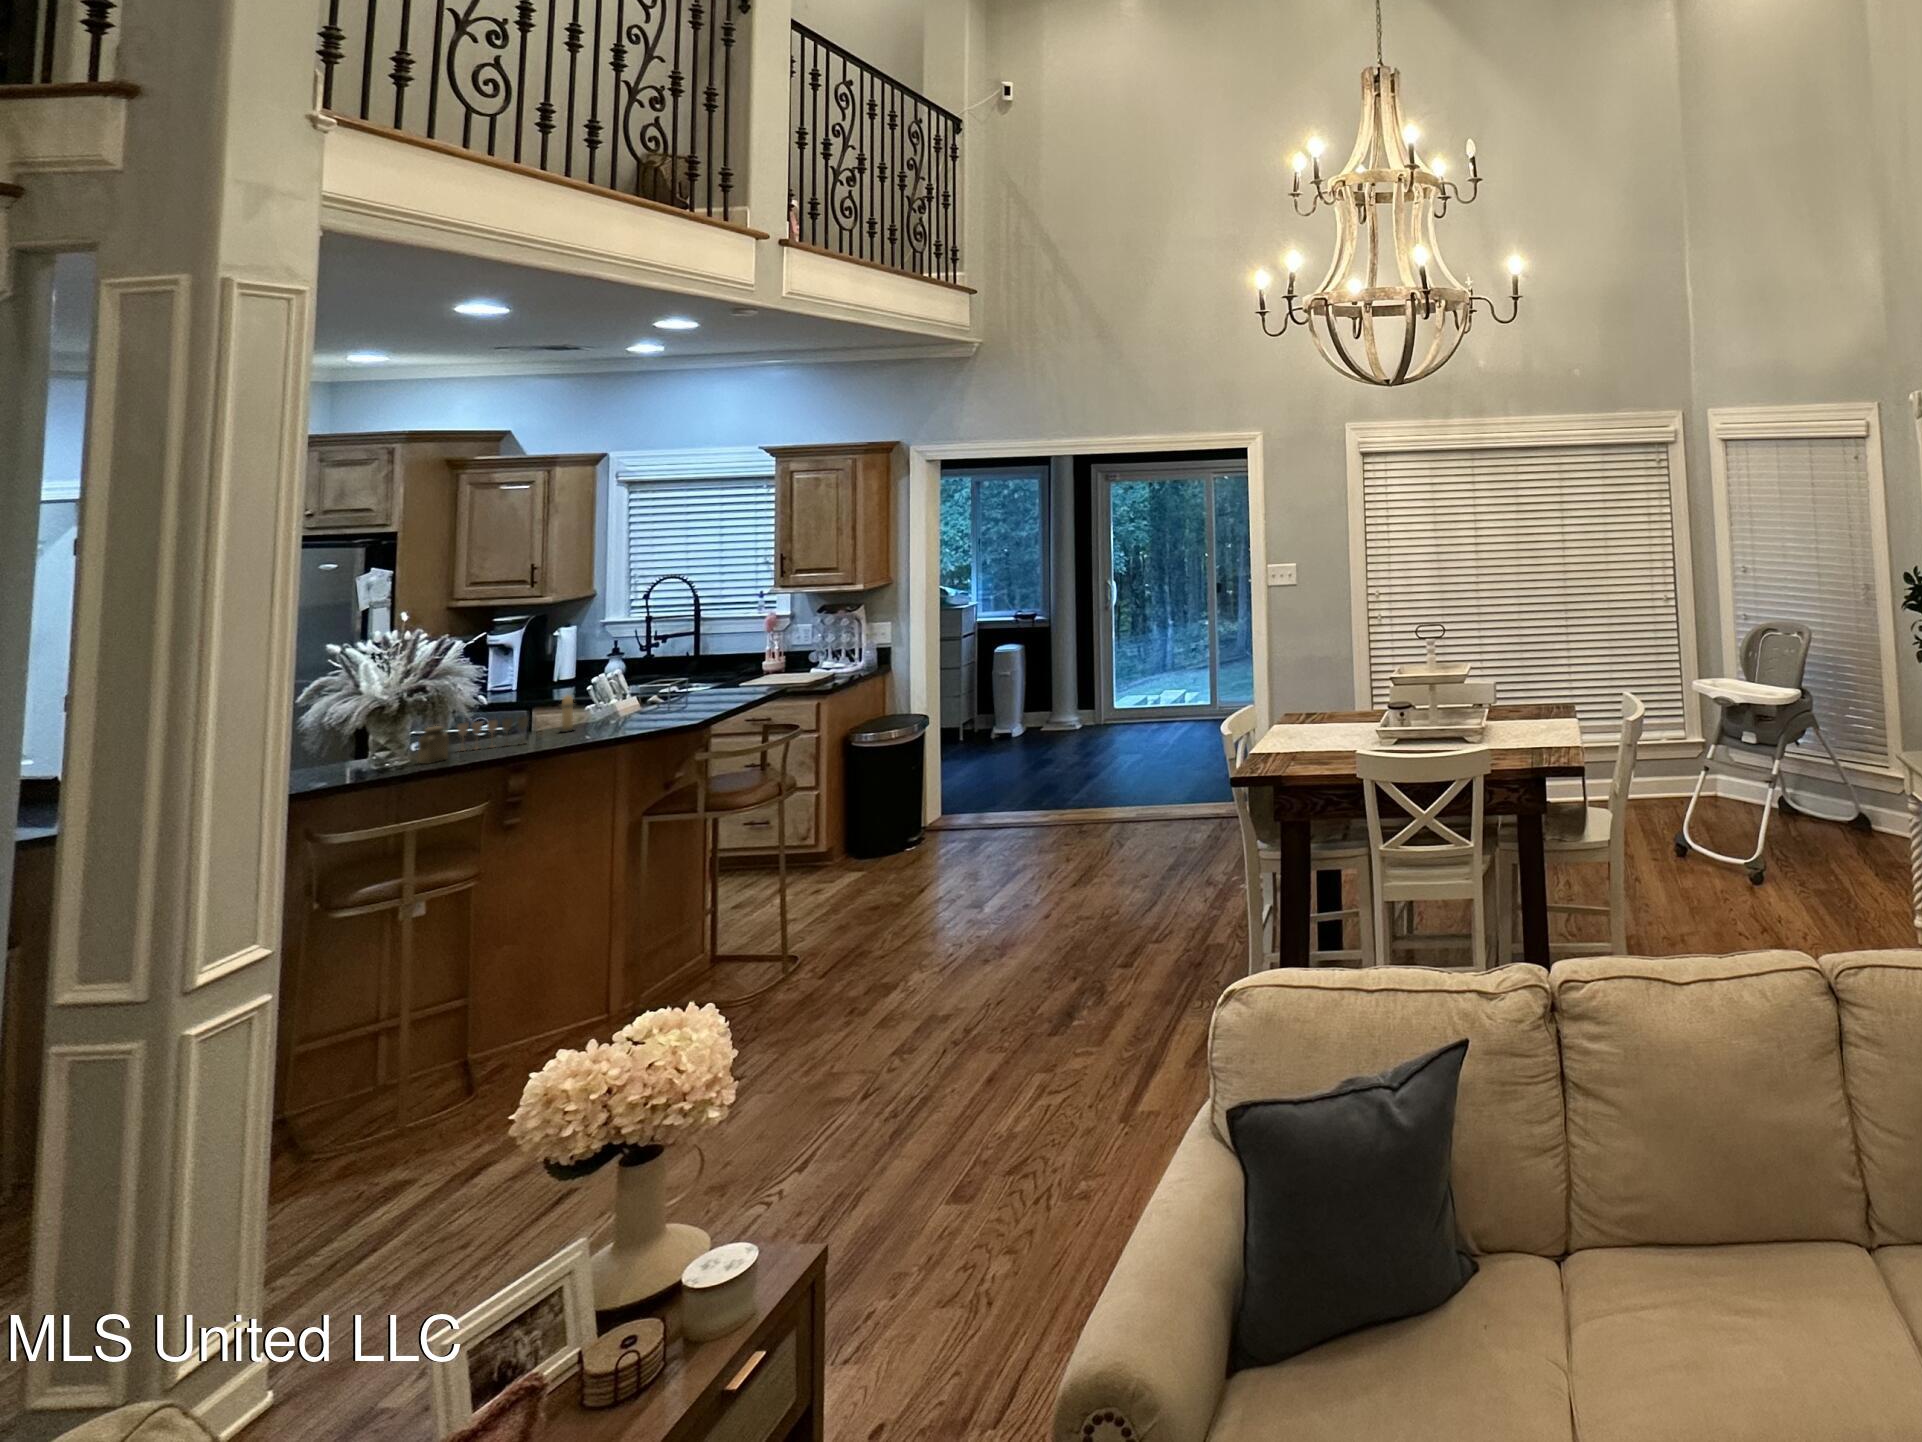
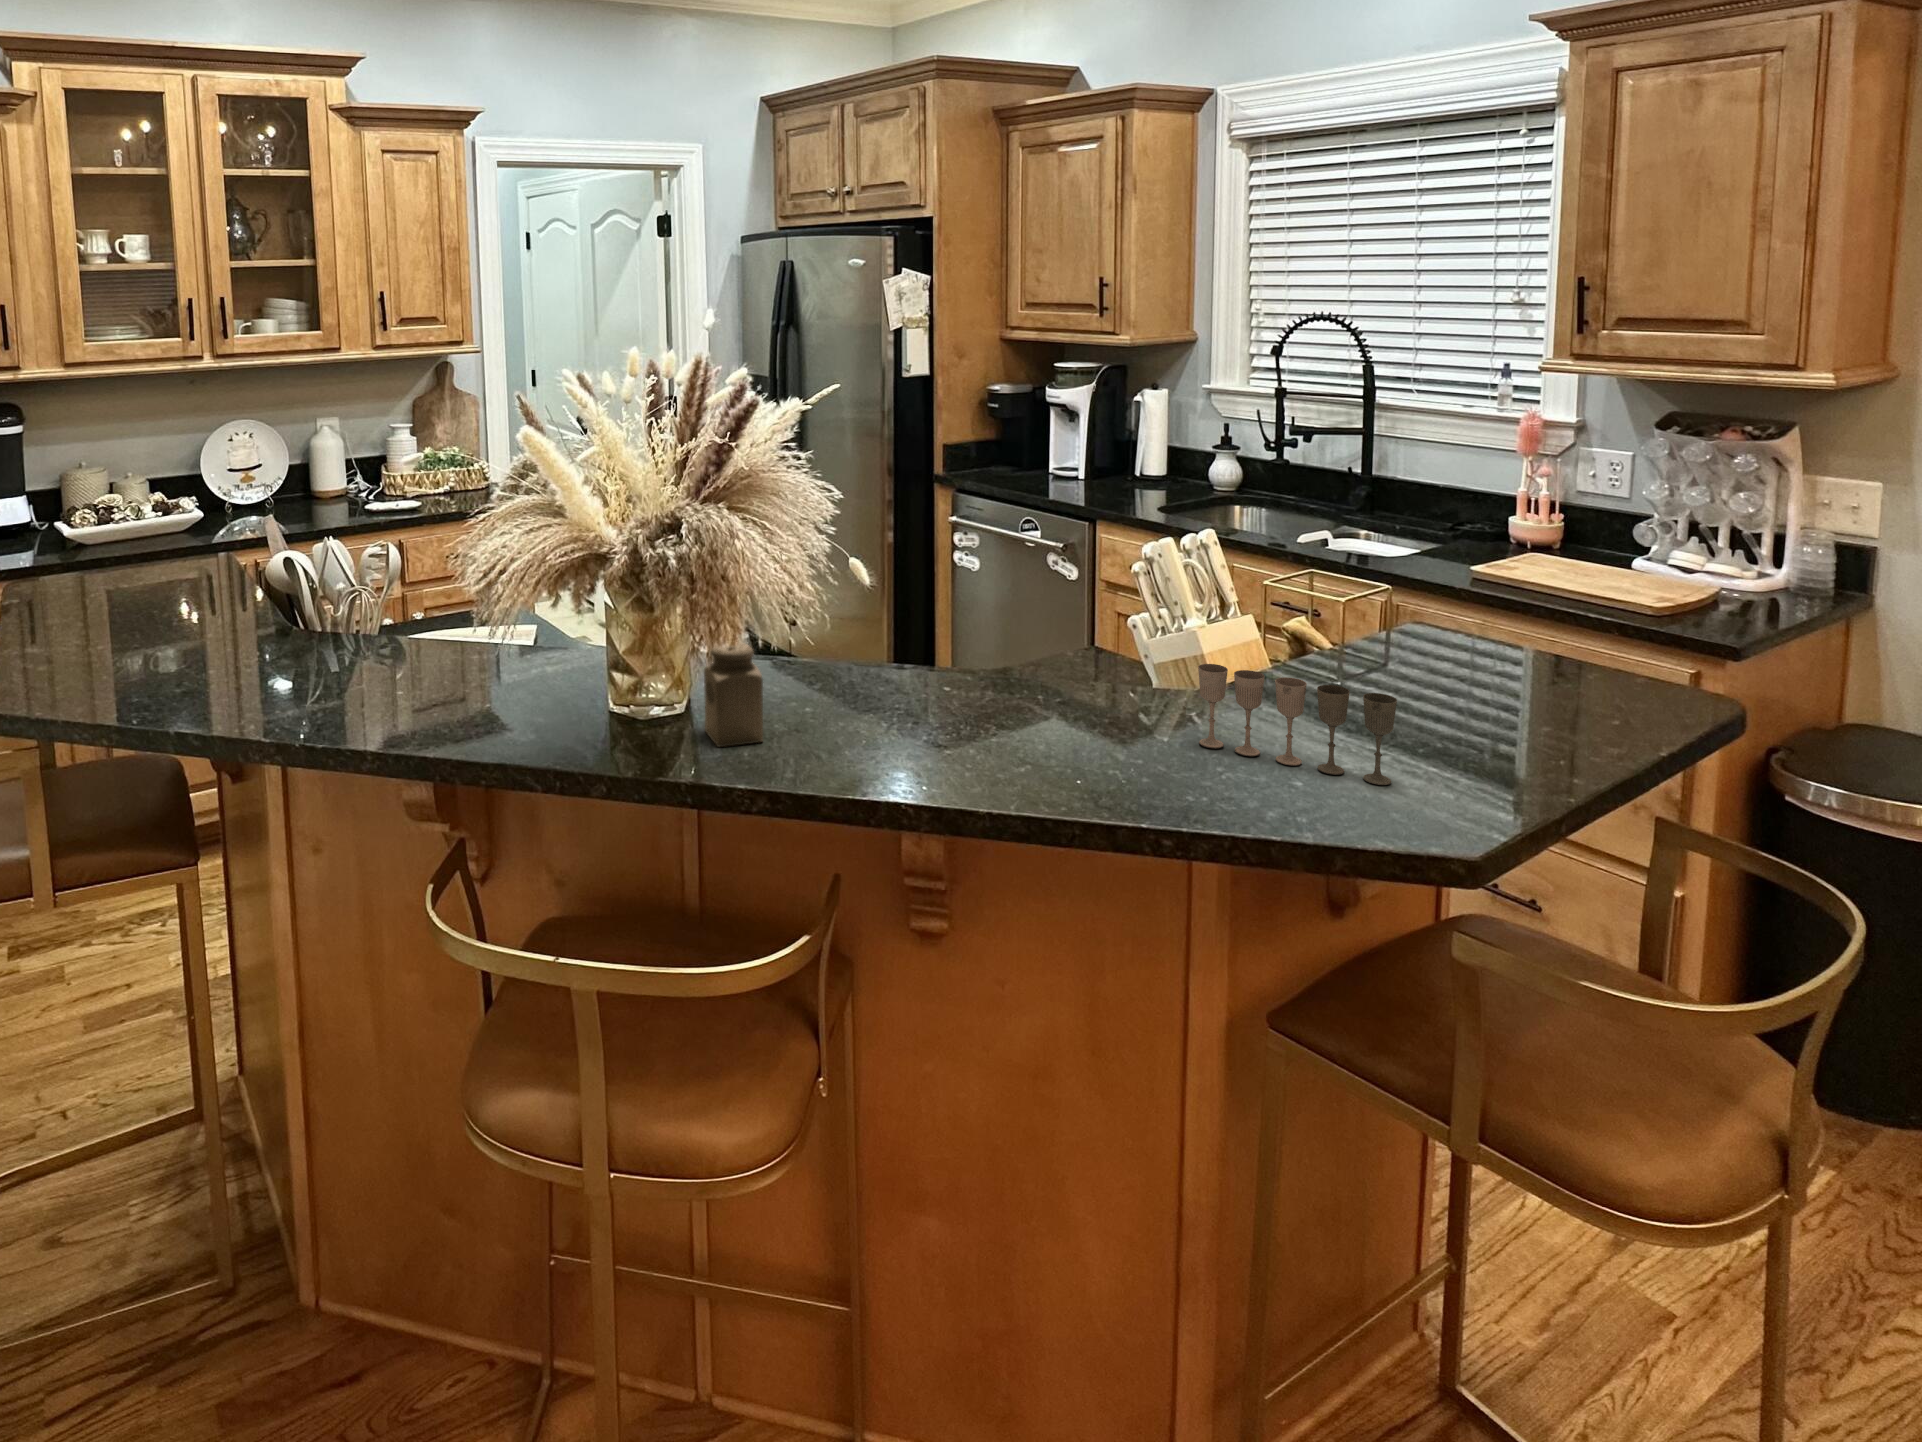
candle: present [558,695,575,732] -> none [1041,595,1096,706]
wine glass: present [457,716,529,751] -> present [1198,664,1397,785]

